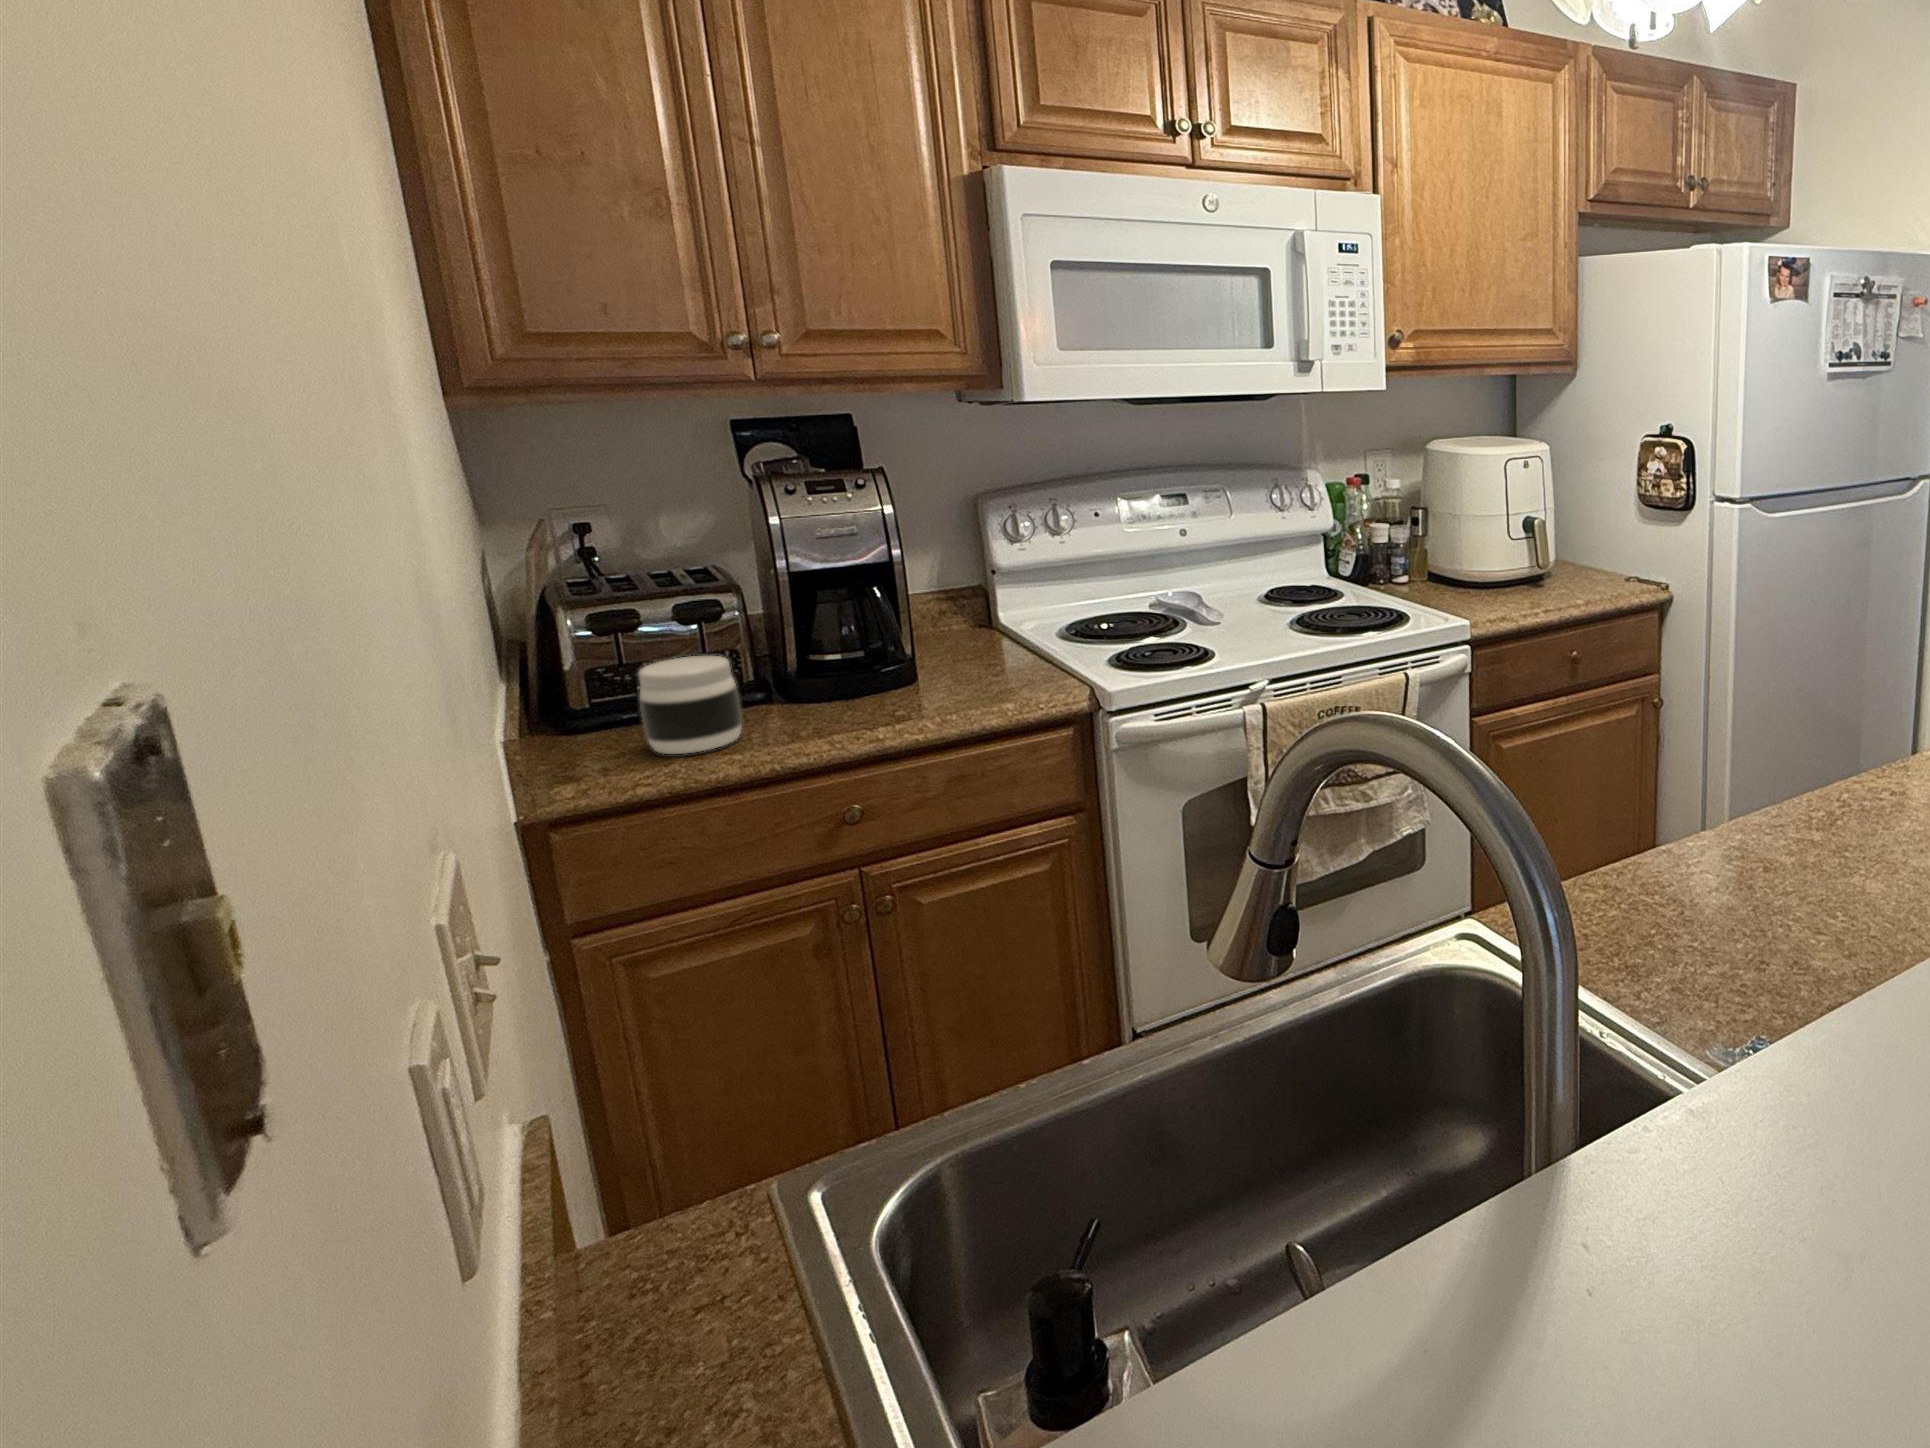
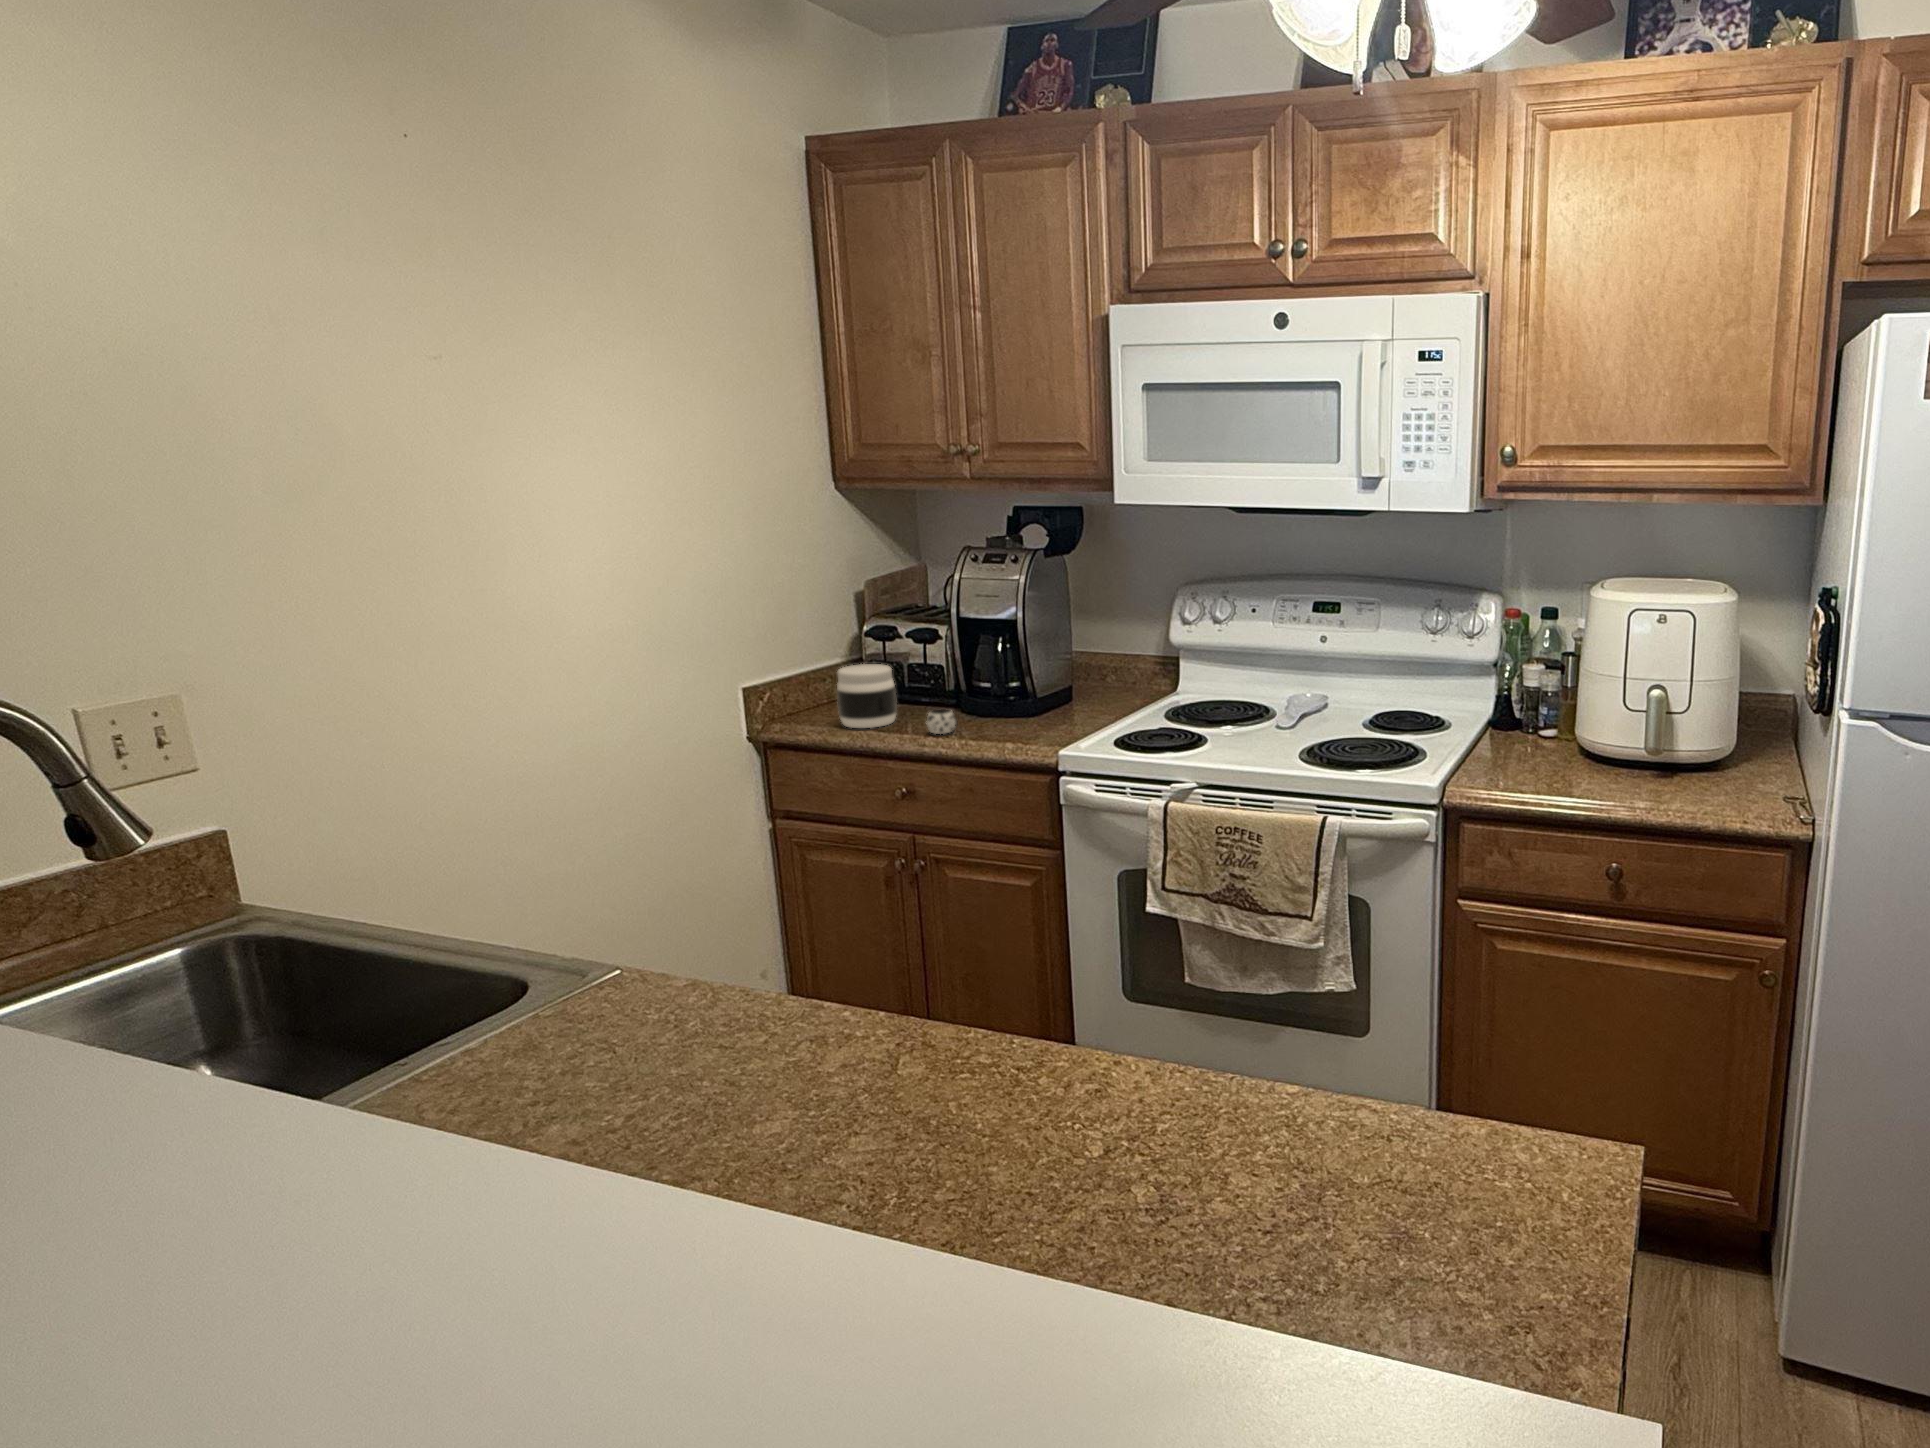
mug: none [798,690,882,724] -> present [926,709,957,734]

